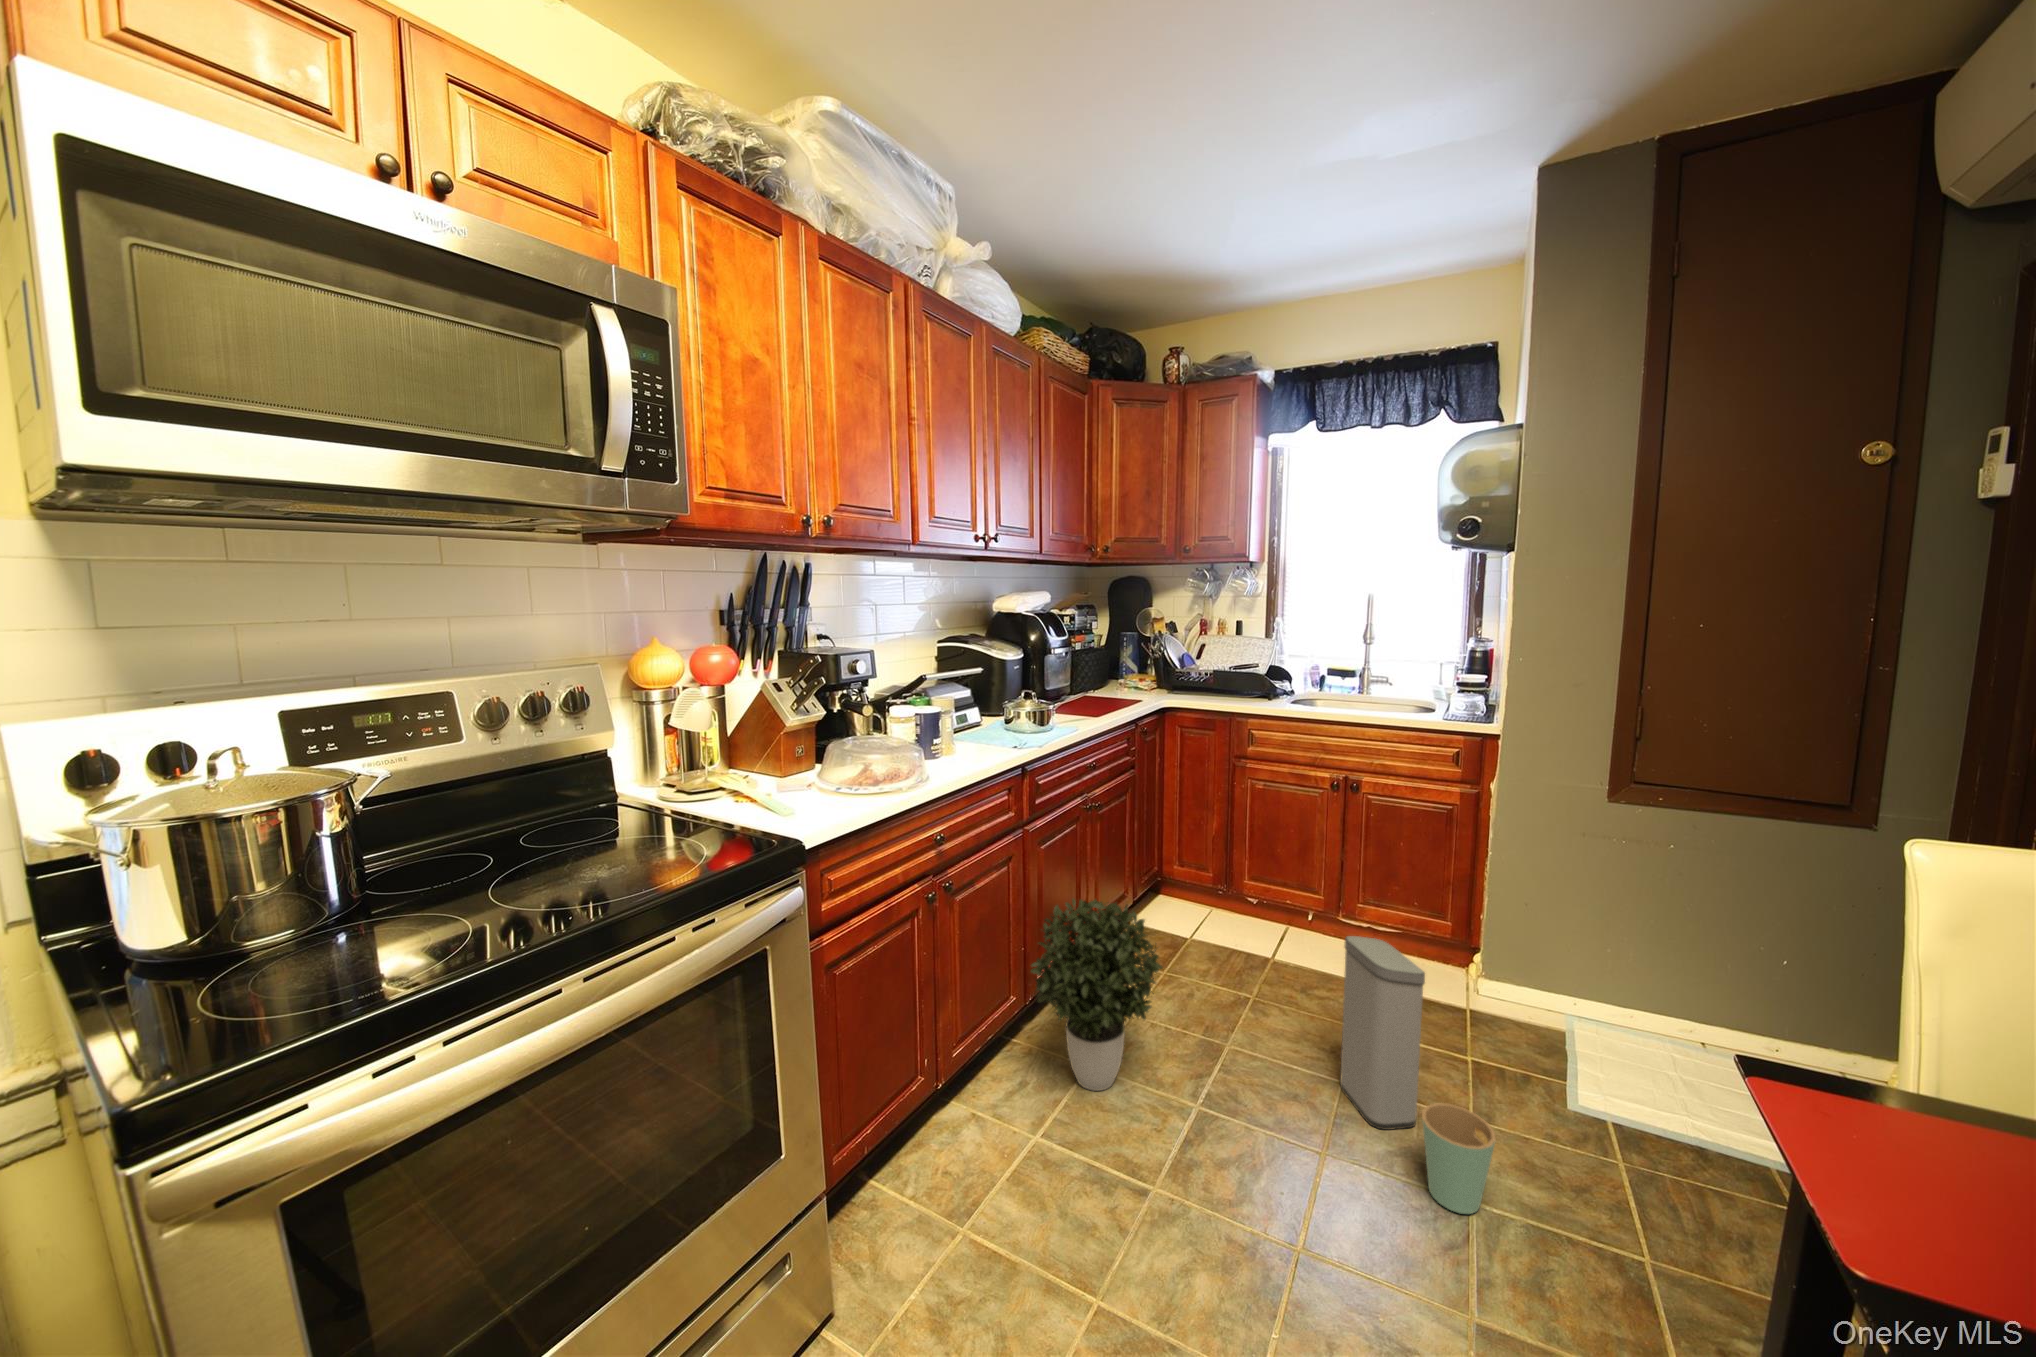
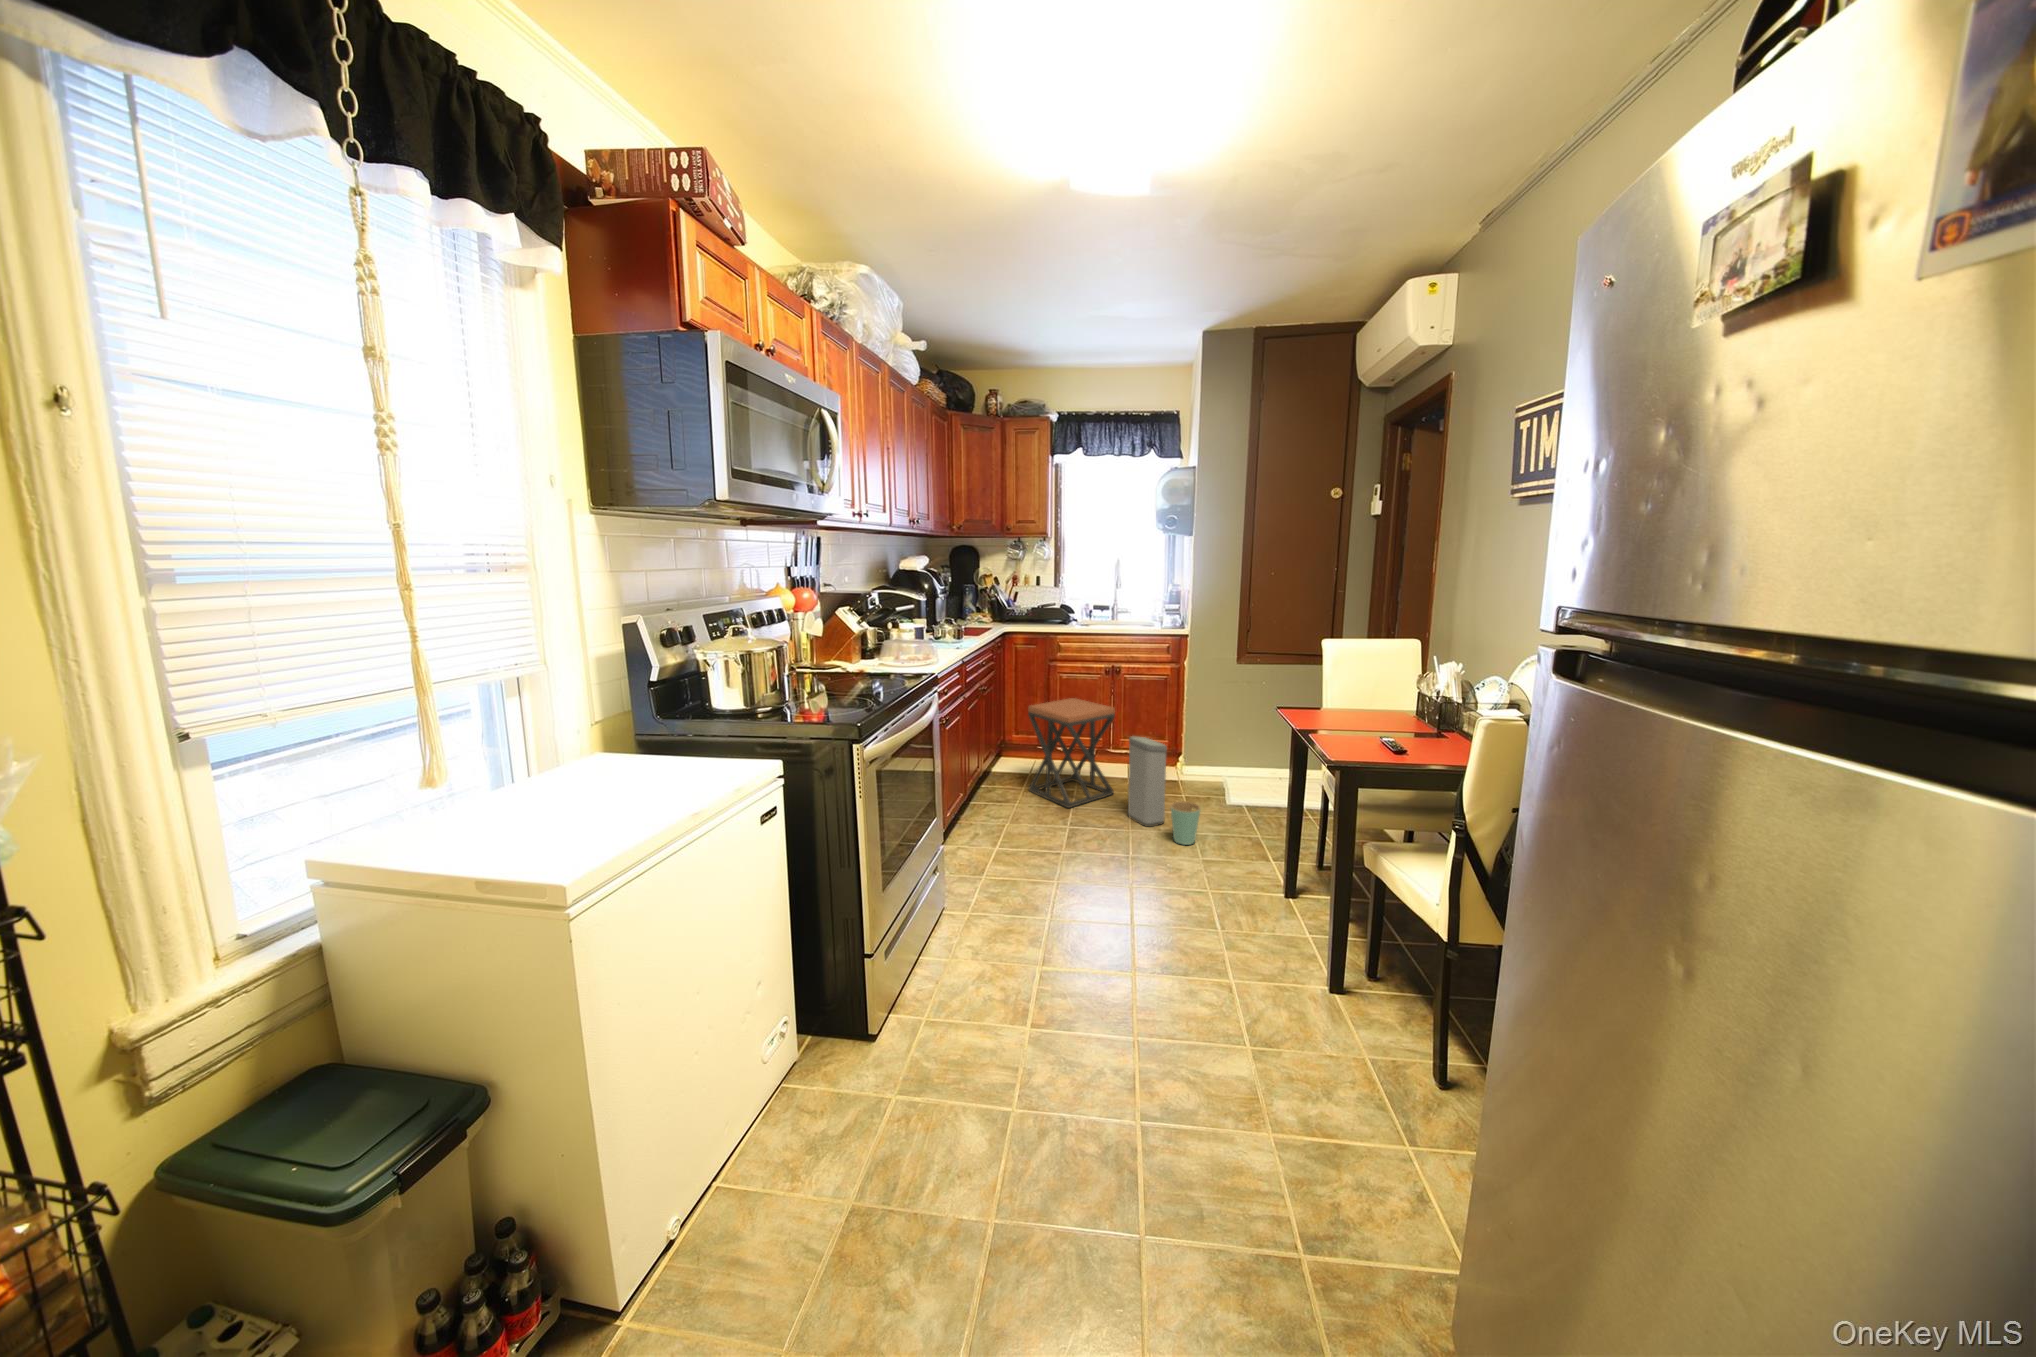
stool: none [1173,830,1330,1039] -> present [1028,698,1115,808]
potted plant: present [1031,899,1163,1091] -> none [971,732,1042,838]

